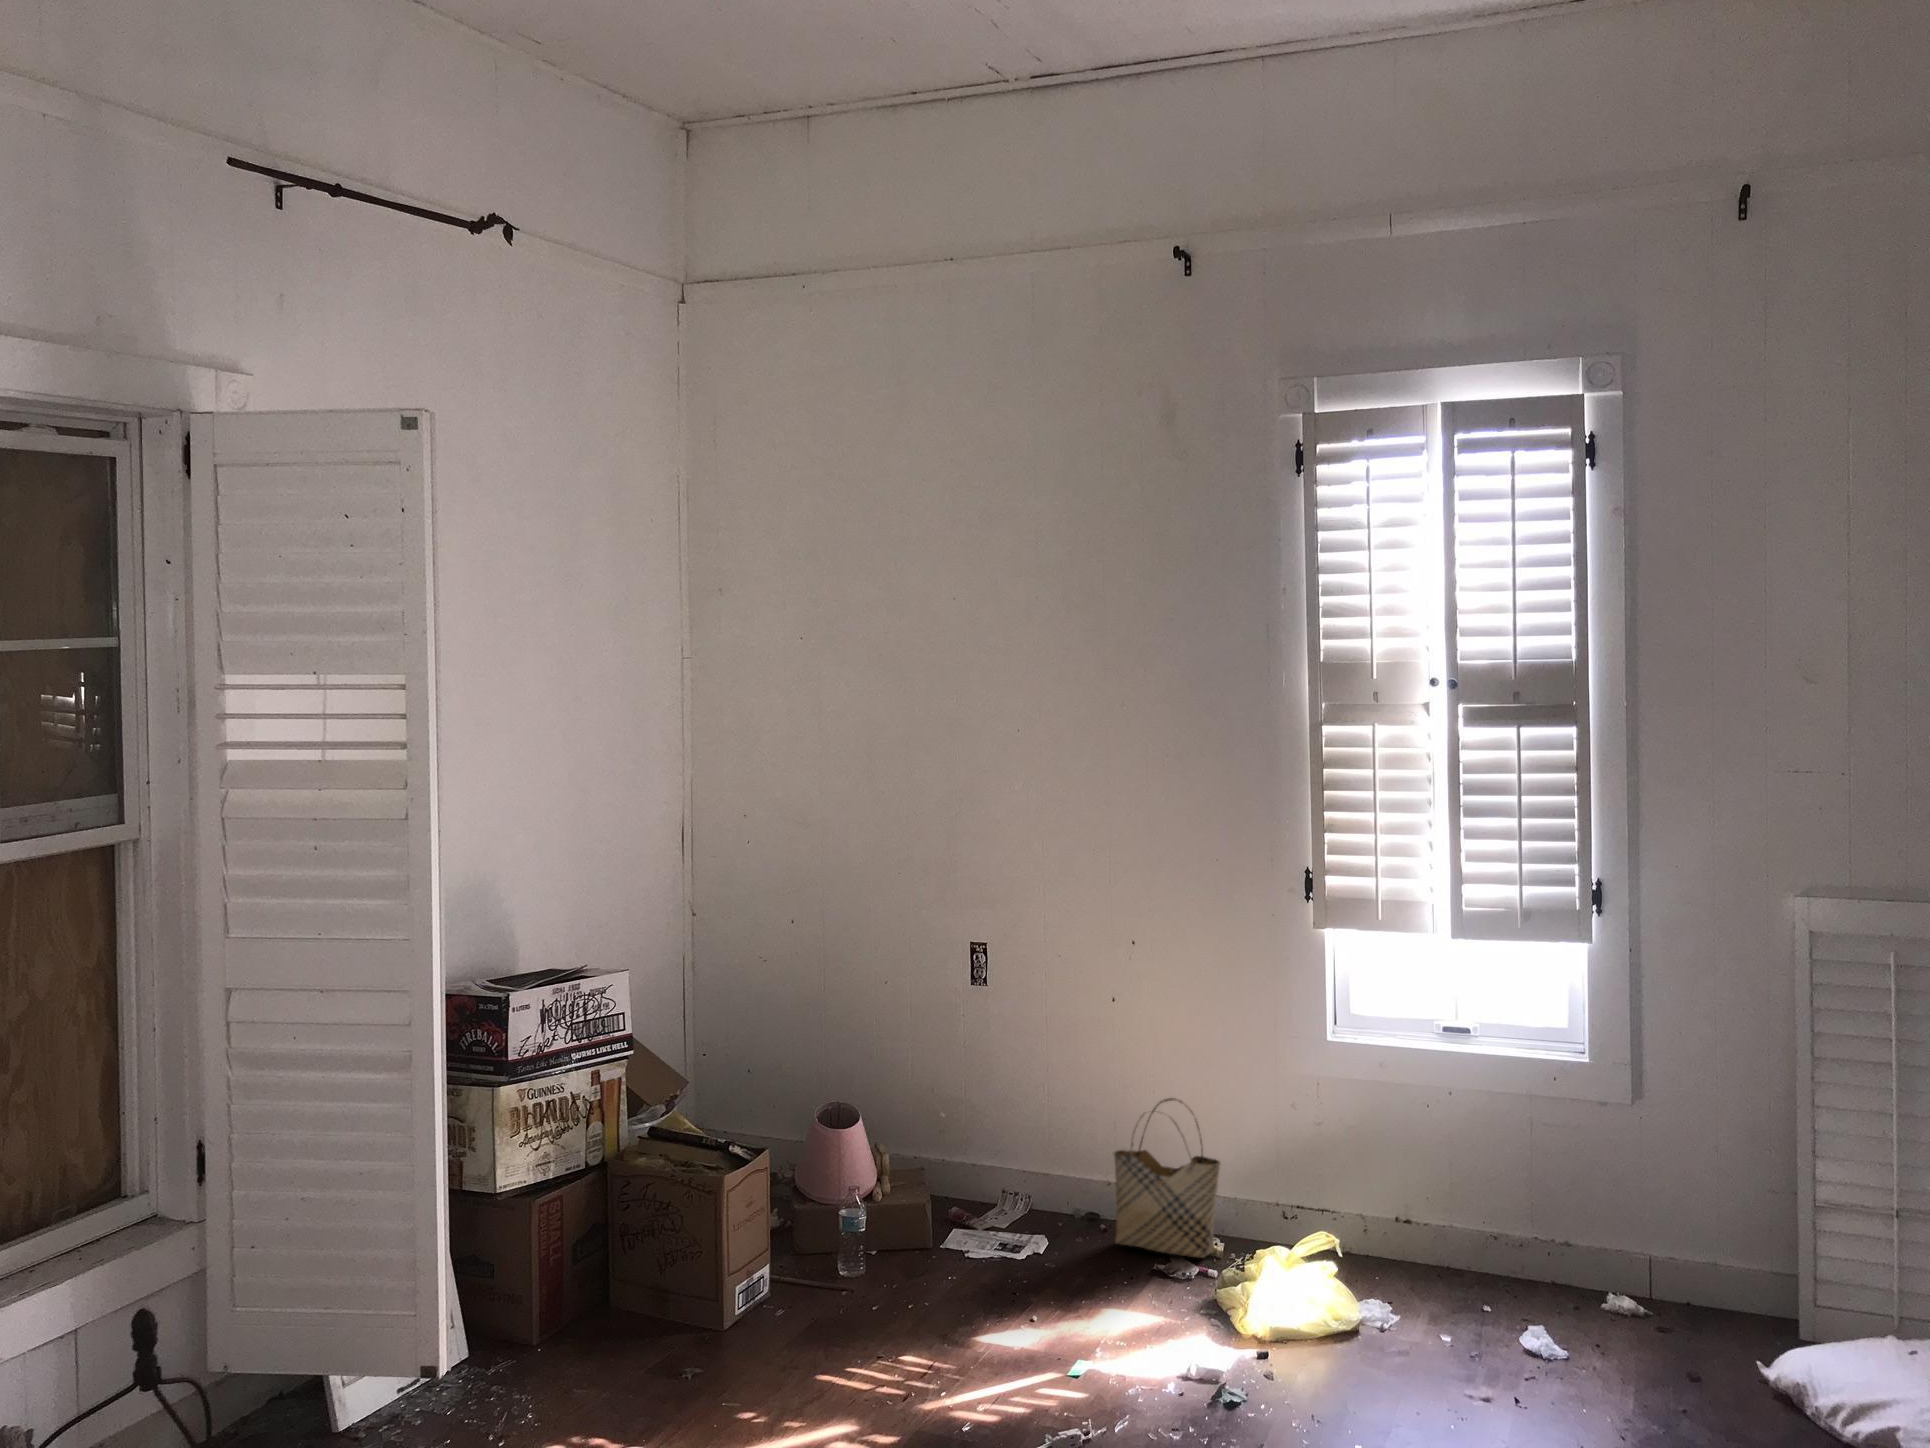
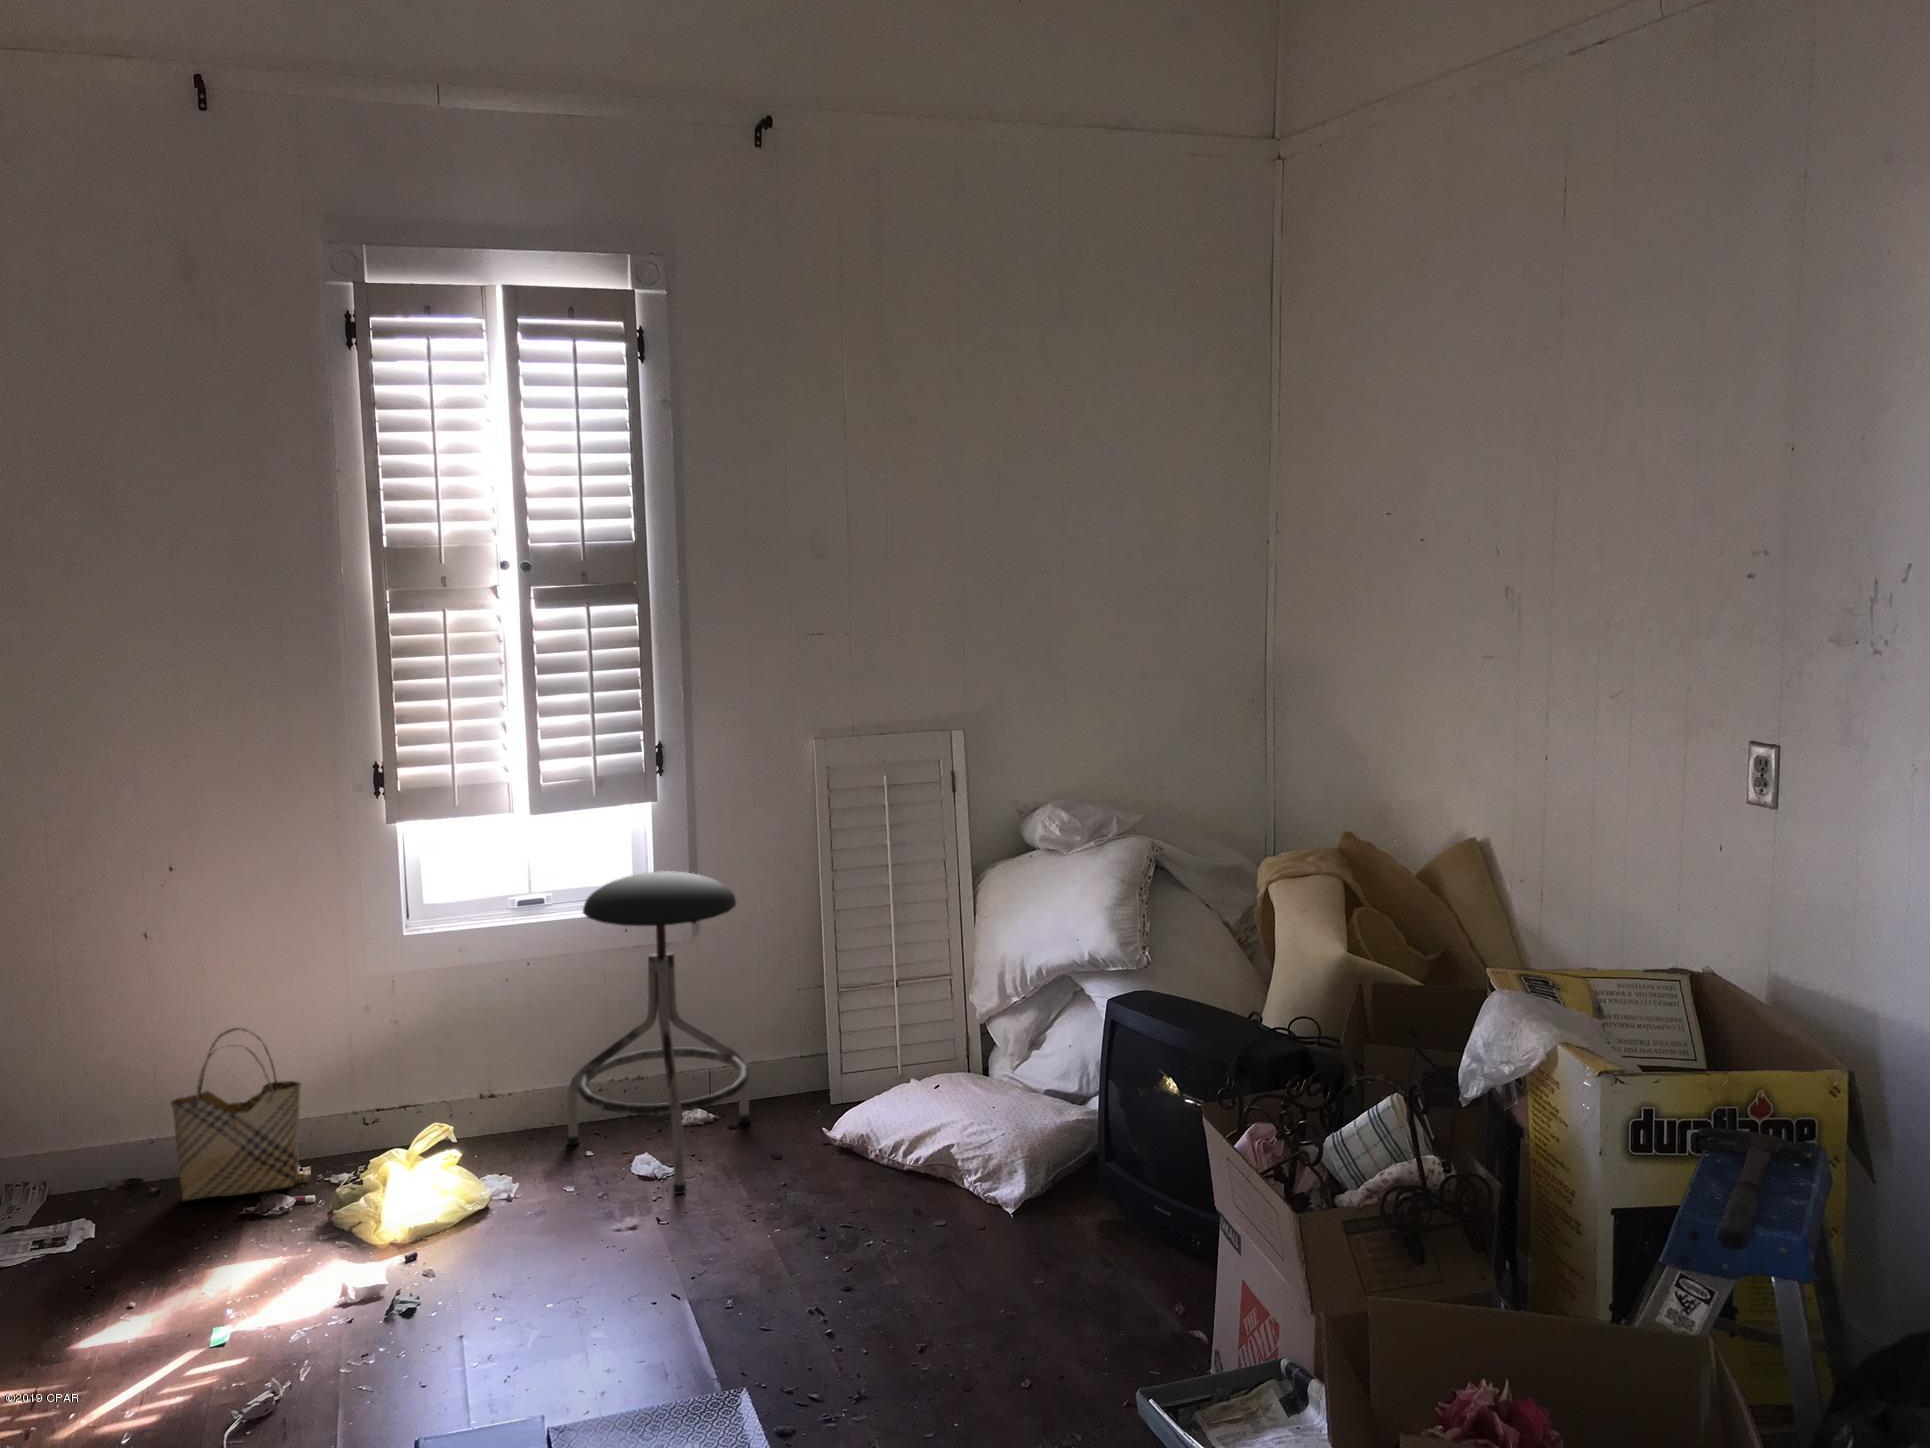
stool: none [1468,1020,1683,1383] -> present [567,871,750,1194]

